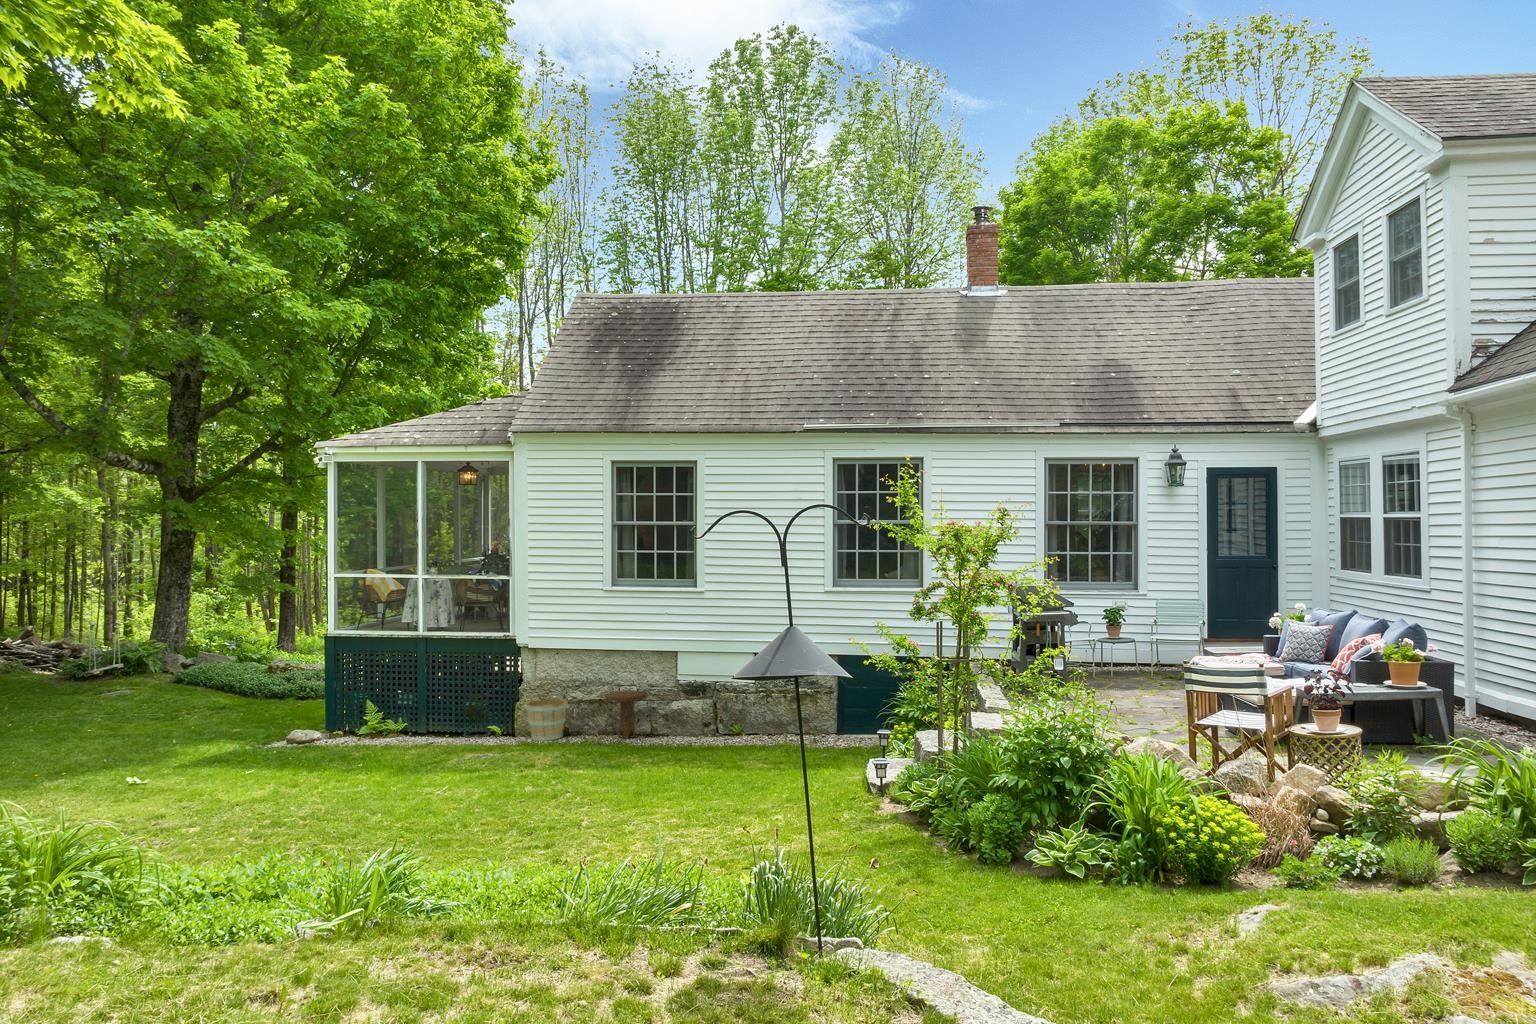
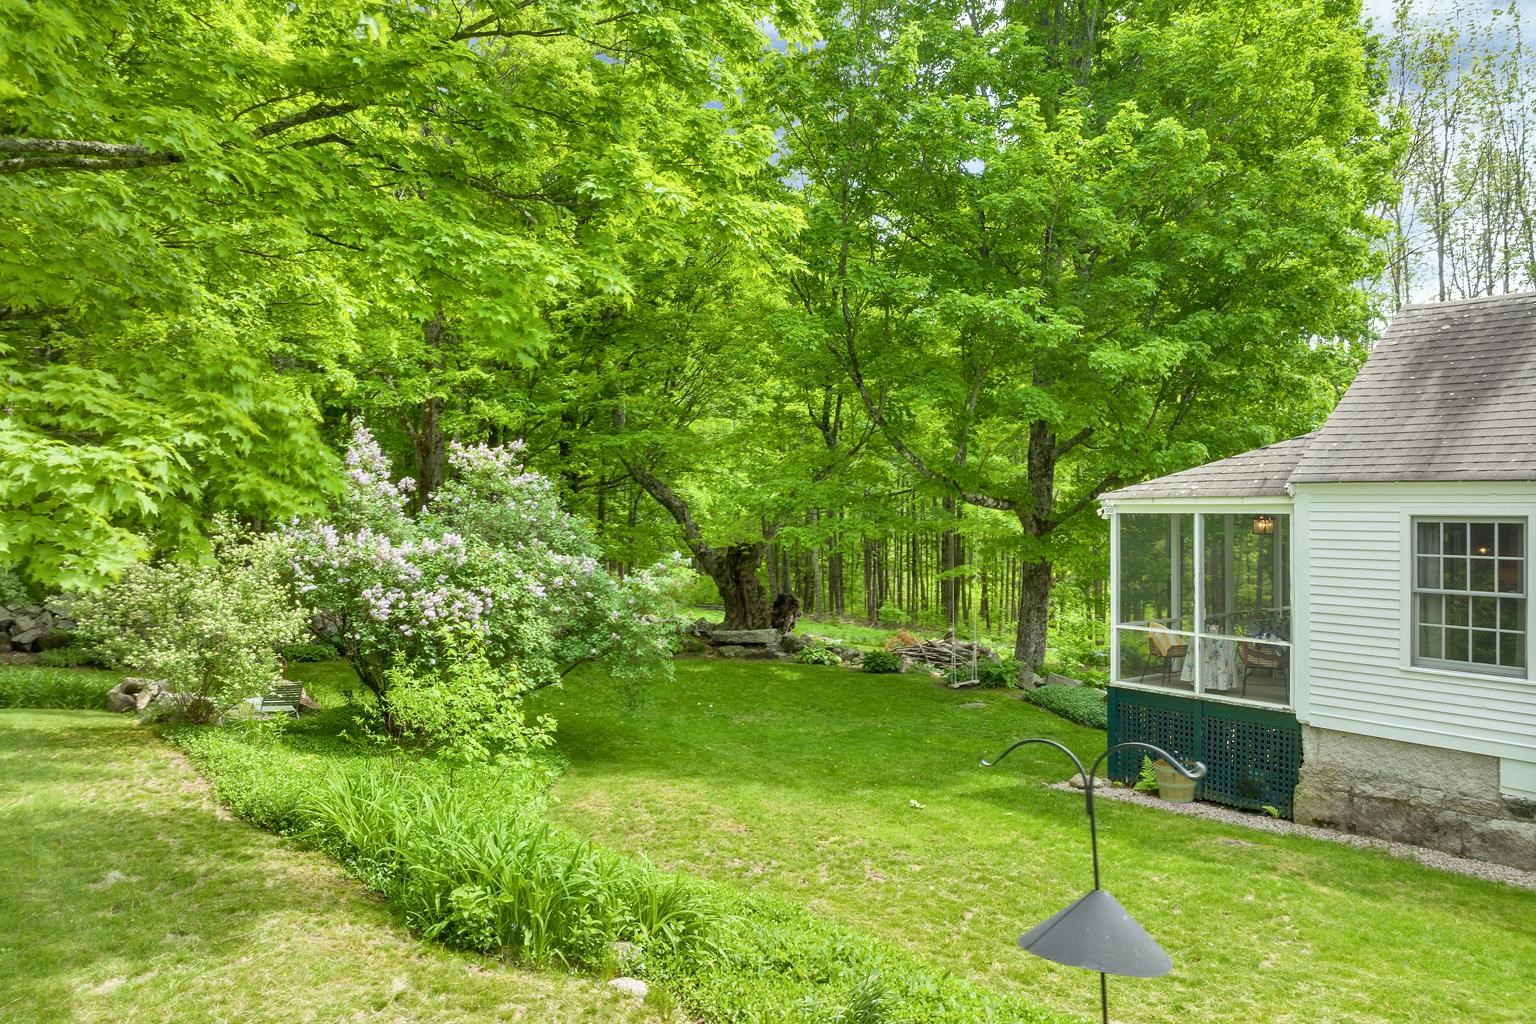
side table: present [605,690,647,739] -> none [1395,793,1453,854]
wooden bucket: present [525,699,568,741] -> present [1153,759,1198,803]

